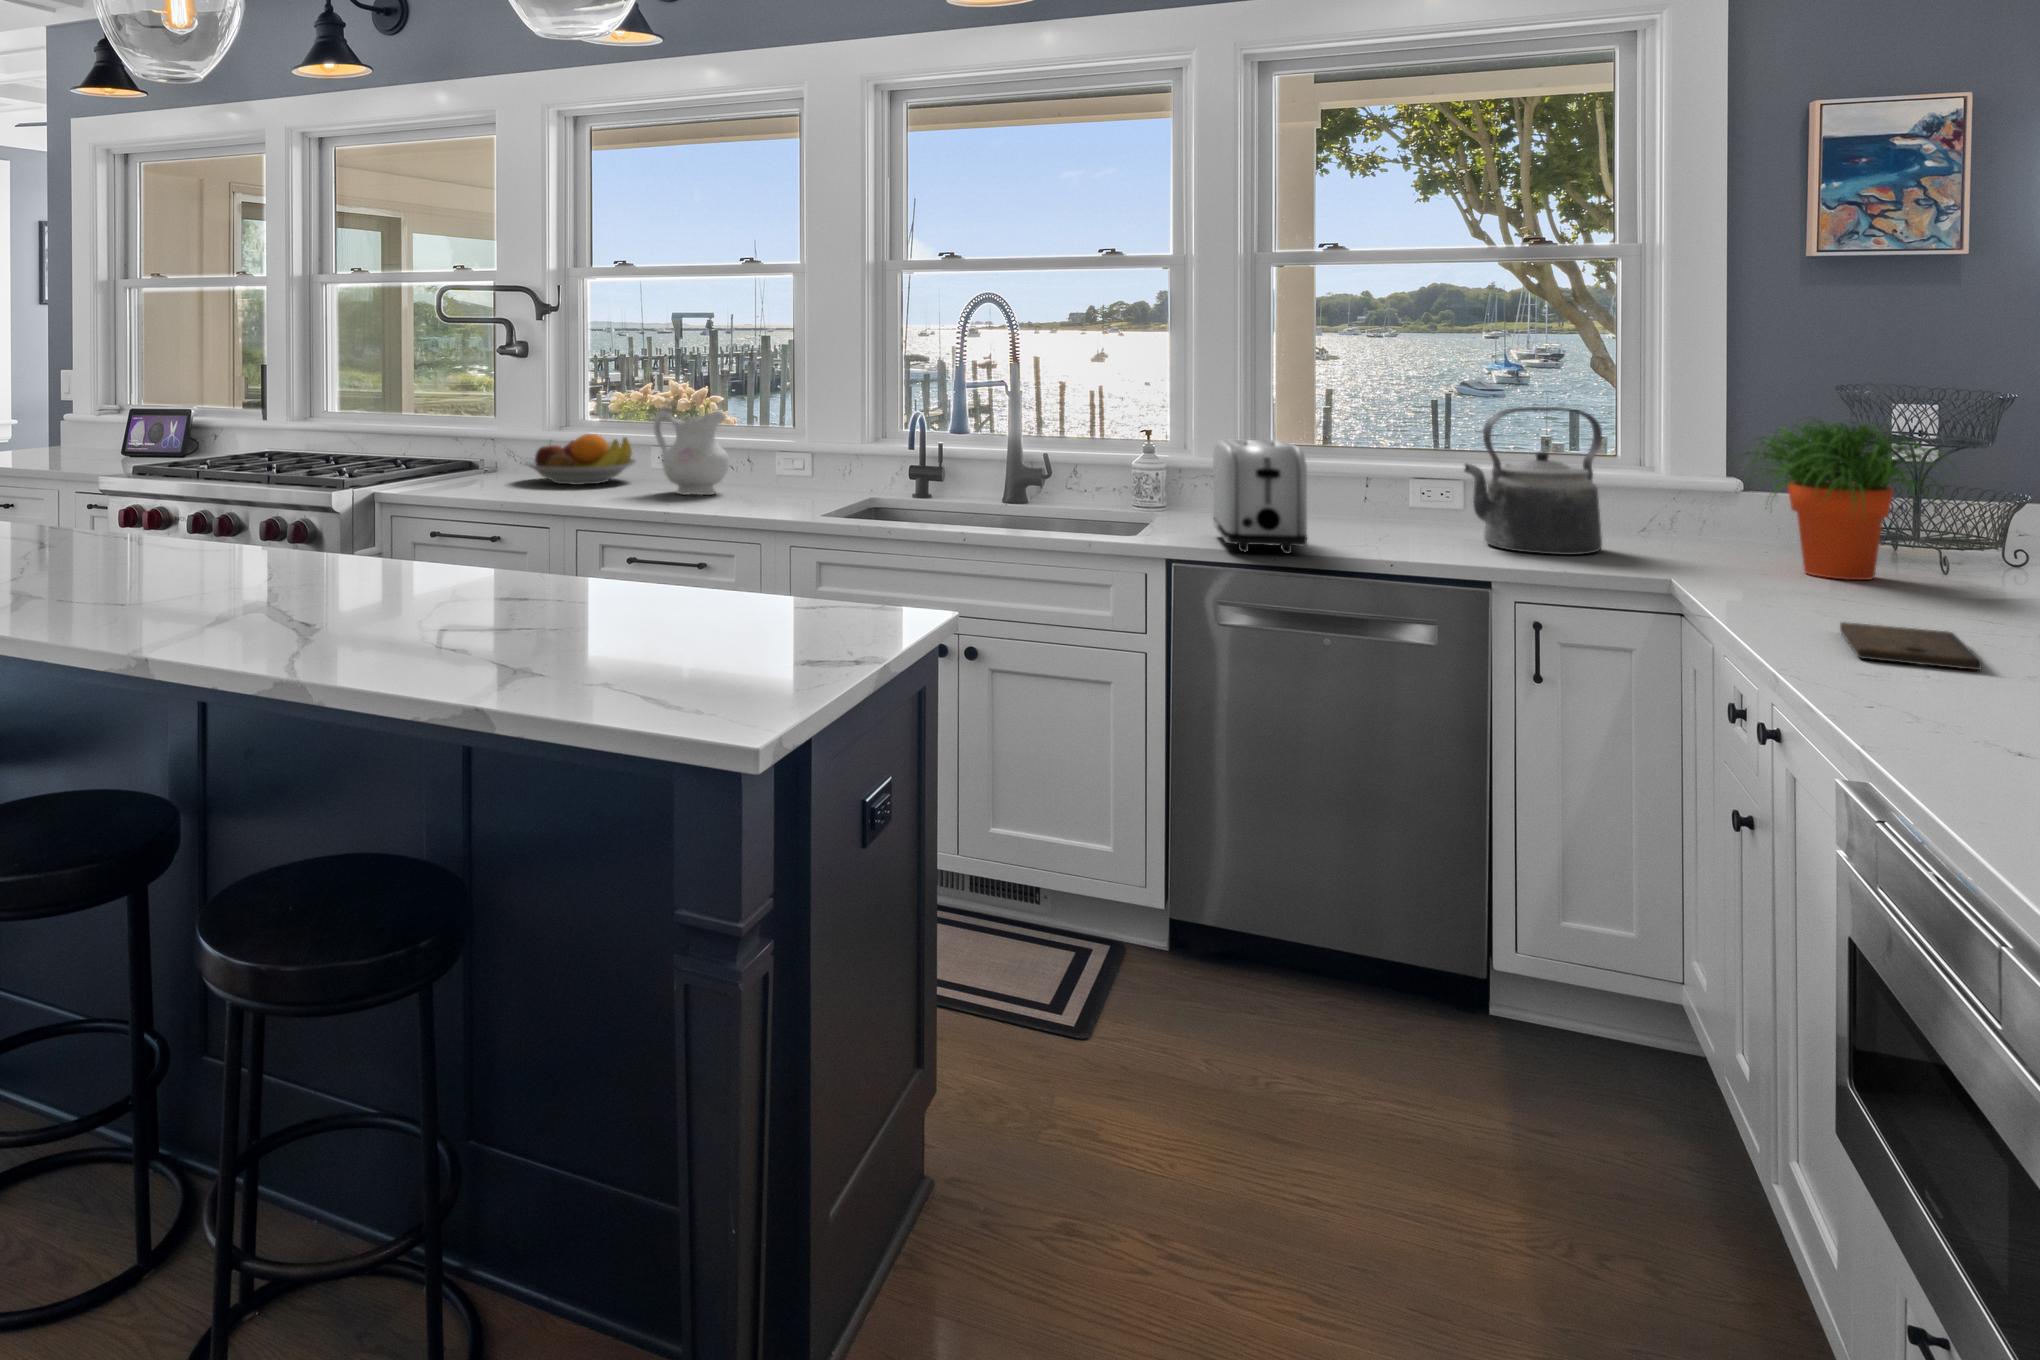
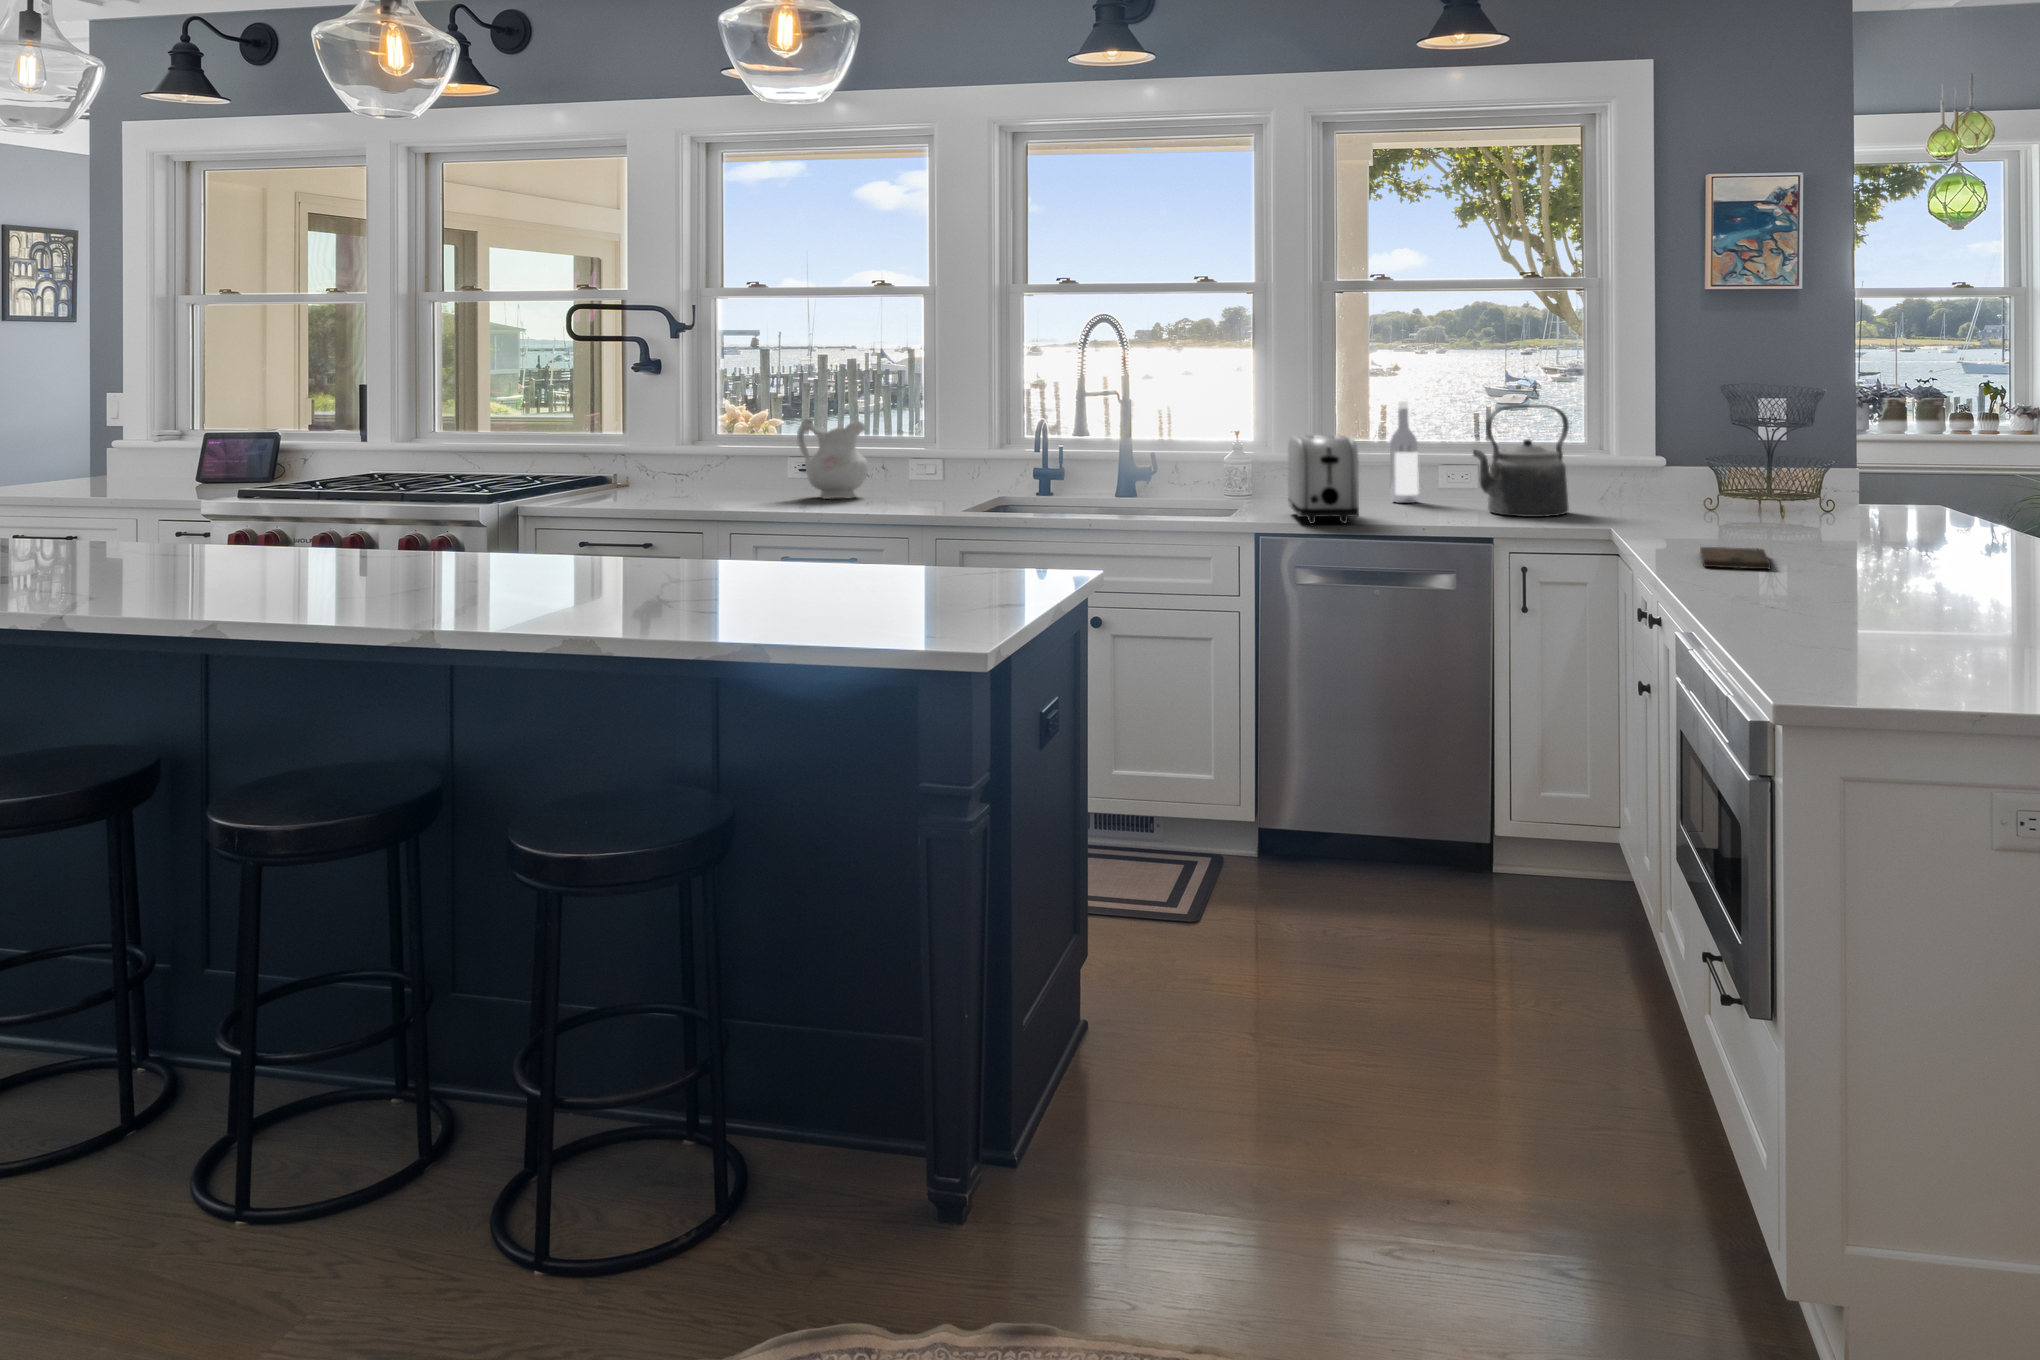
wine bottle: none [1348,399,1386,526] -> present [1390,401,1419,503]
potted plant: present [1744,417,1957,580] -> none [1646,408,1787,525]
fruit bowl: present [524,434,636,485] -> none [663,446,775,494]

